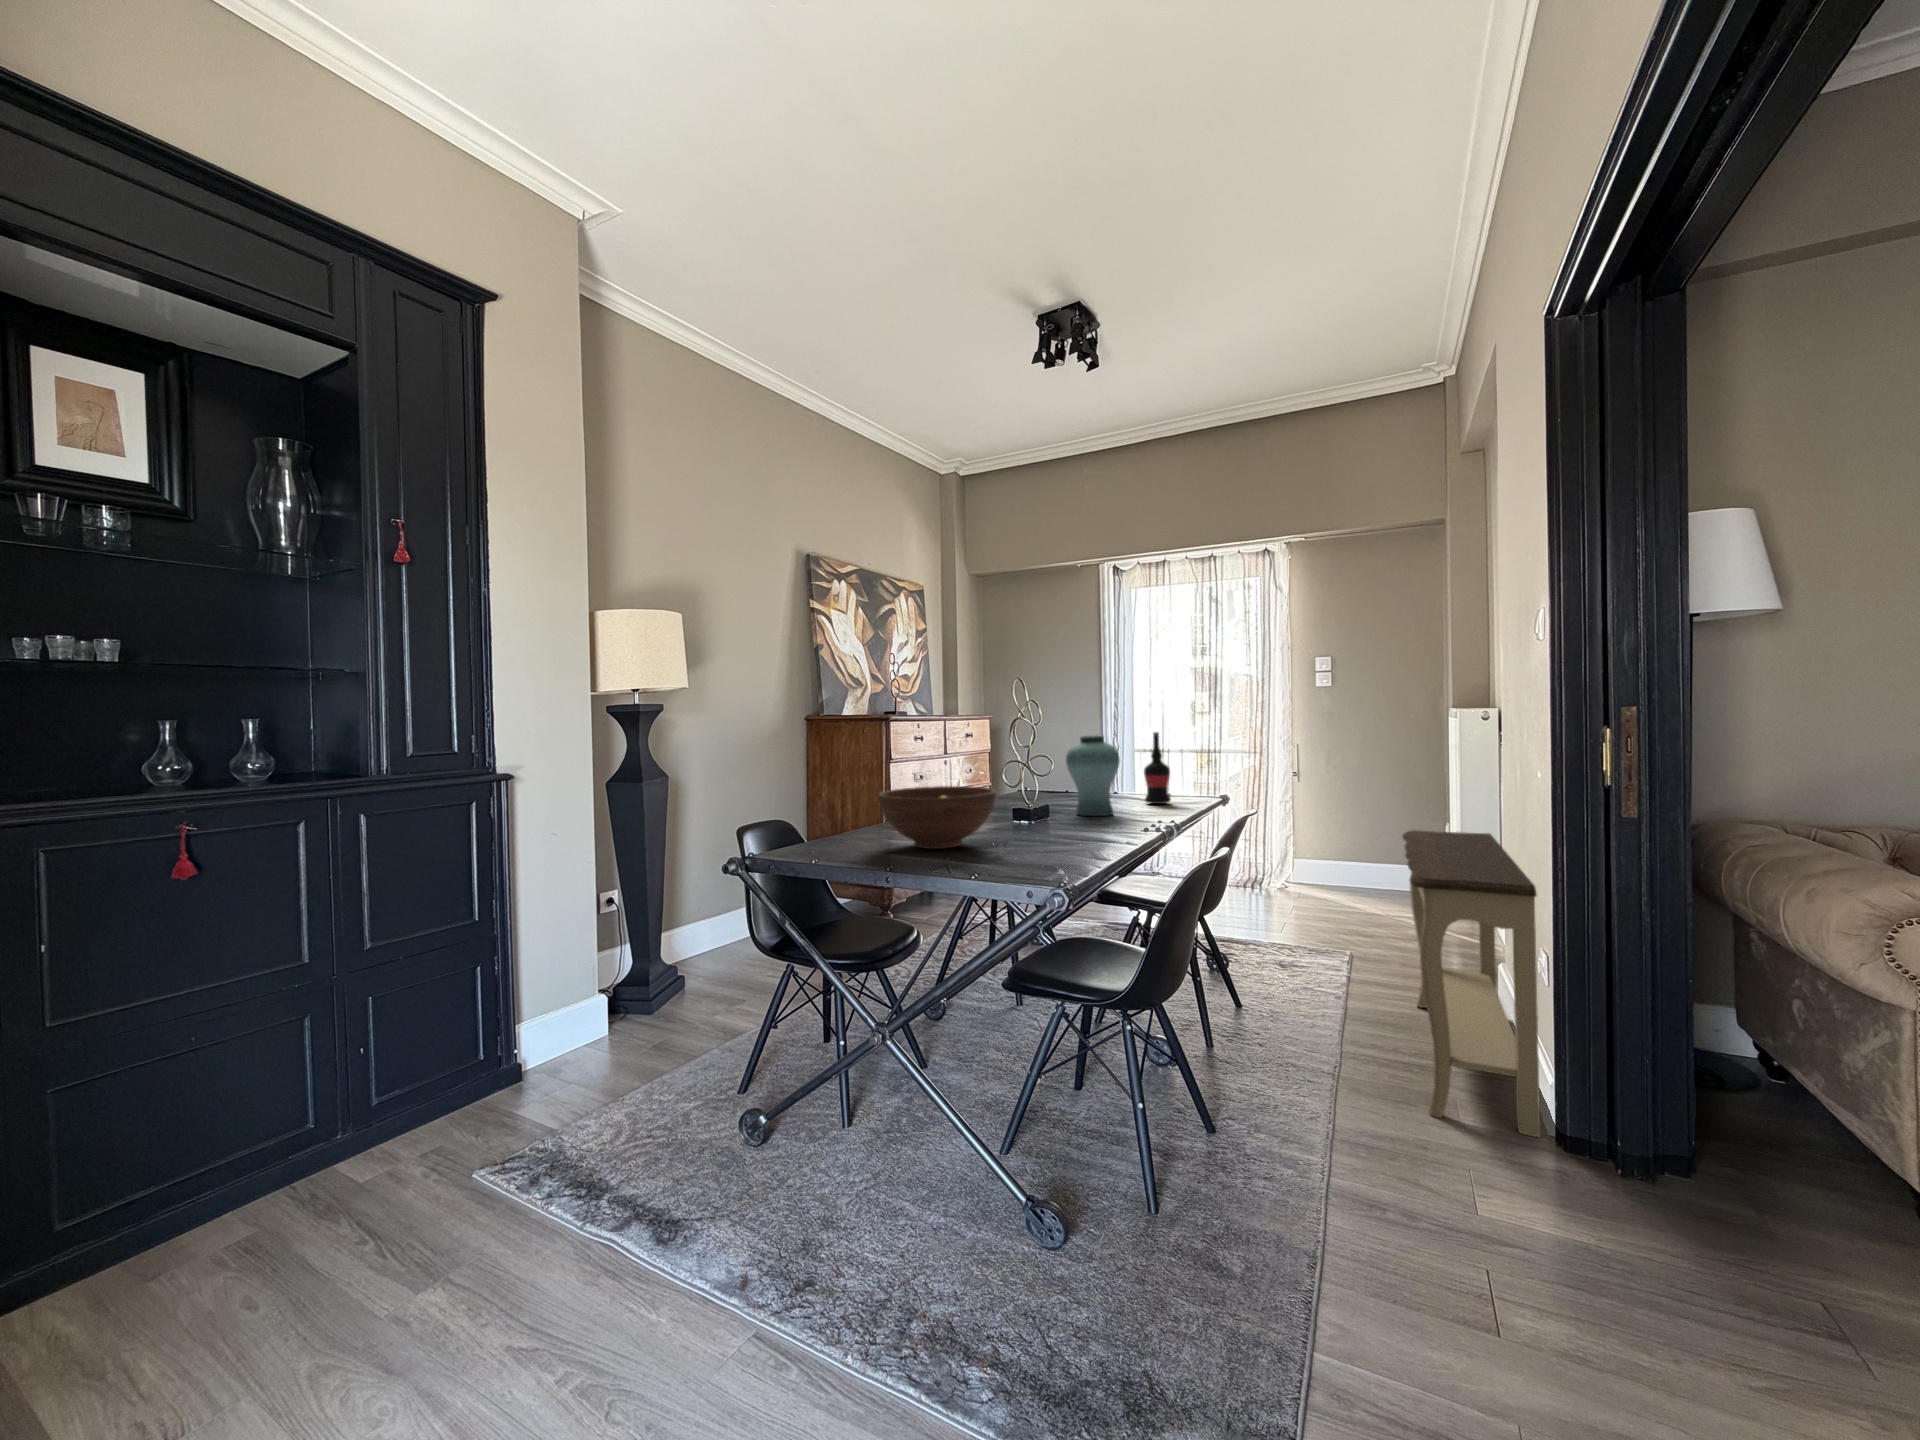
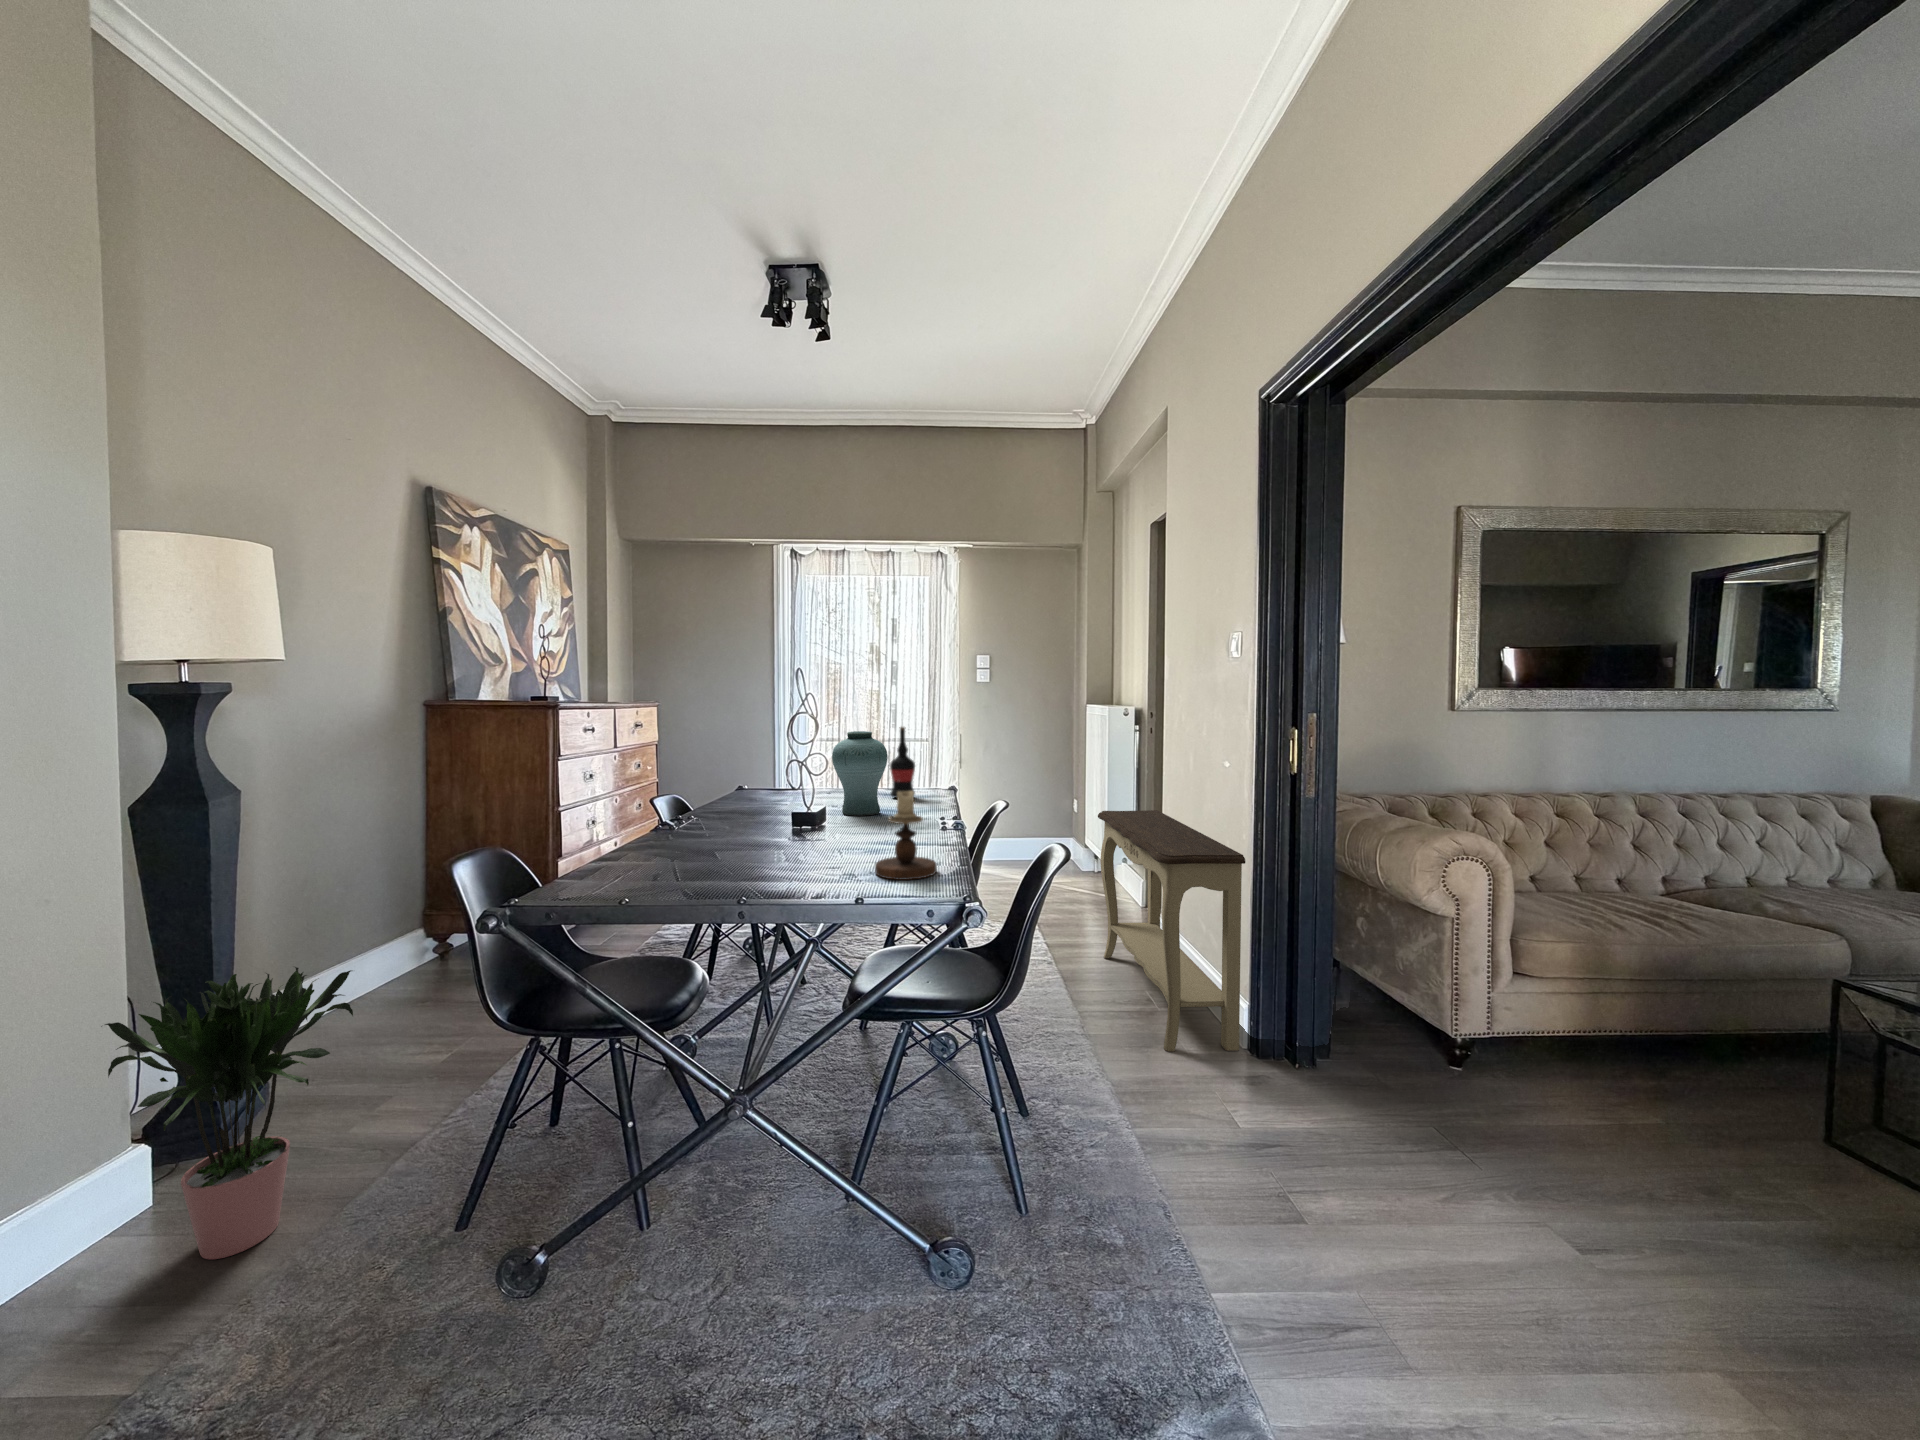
candlestick: none [1022,784,1080,865] -> present [875,791,937,880]
fruit bowl: present [878,786,996,849] -> none [680,793,823,870]
potted plant: none [573,881,711,1075] -> present [105,967,353,1259]

